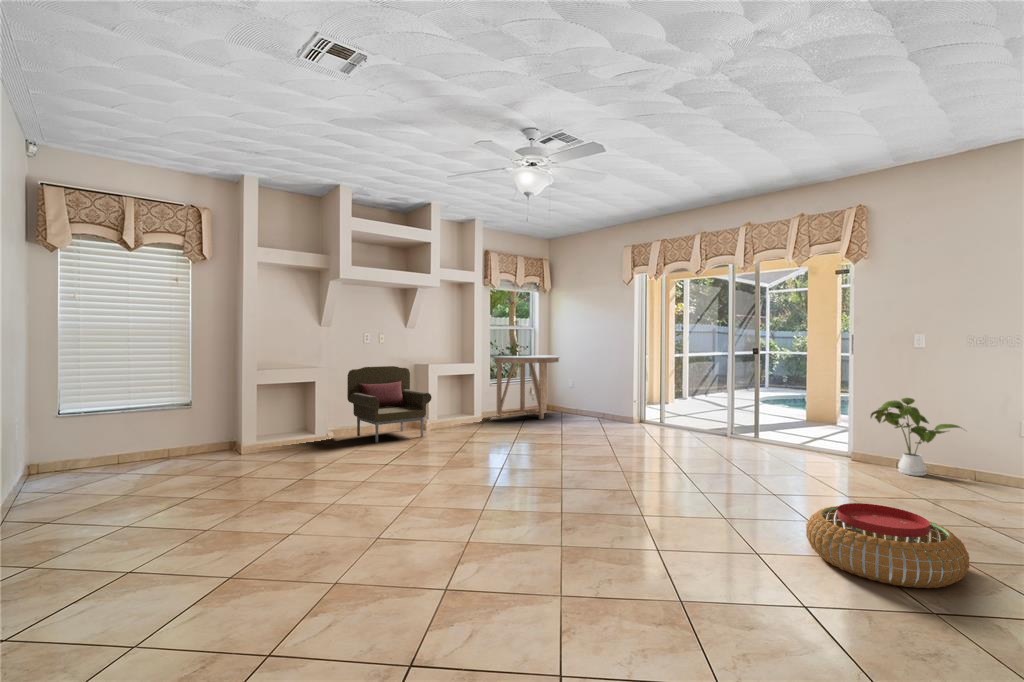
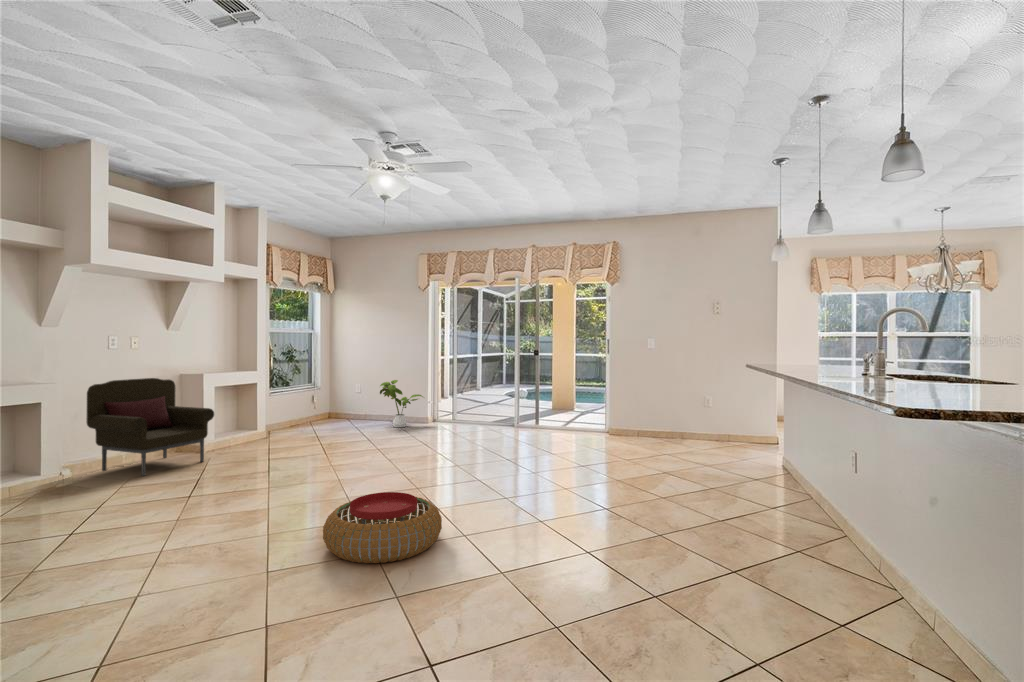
console table: present [494,356,560,419] -> none [273,361,347,432]
house plant: present [871,398,961,476] -> present [380,380,423,427]
pouf: present [806,503,969,588] -> present [323,492,442,563]

